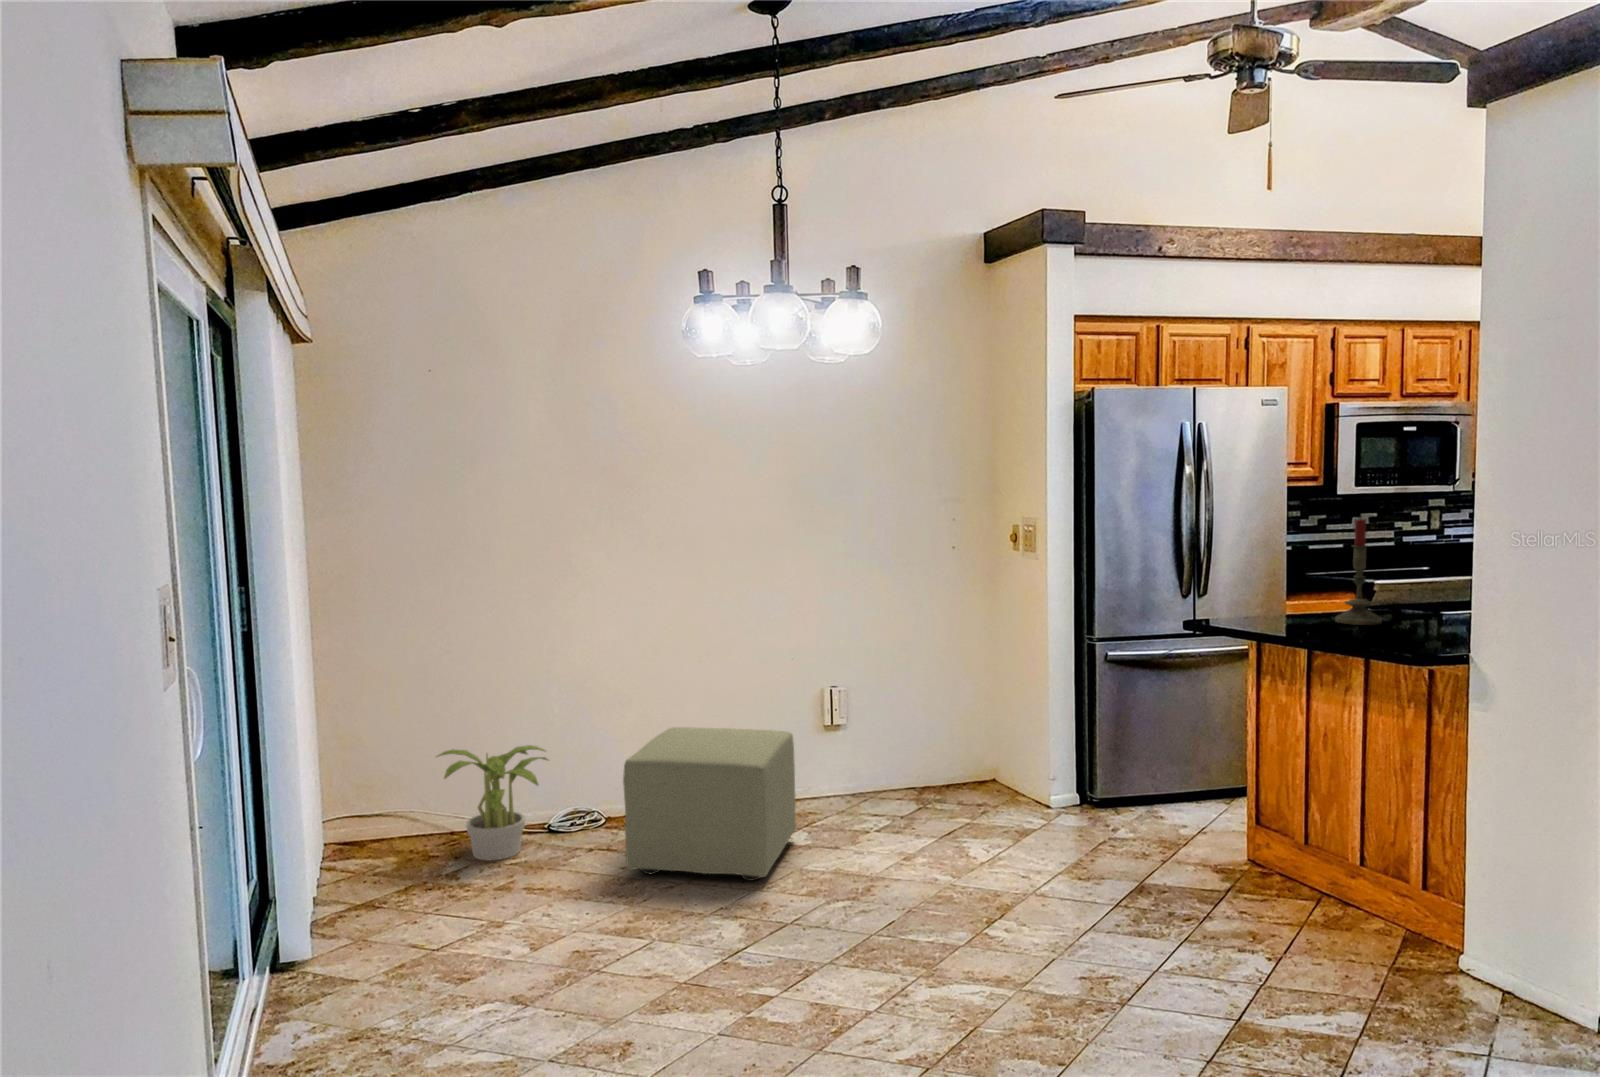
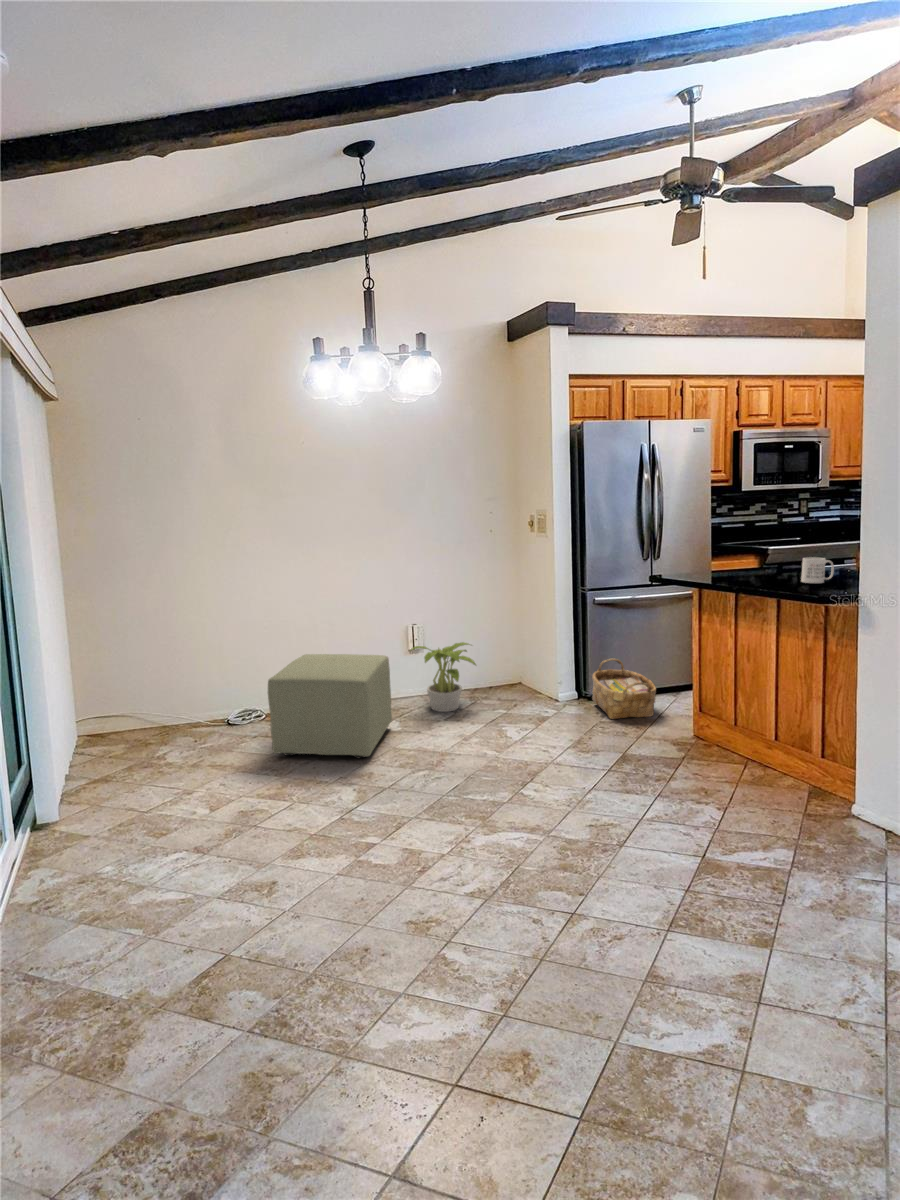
candle: present [1335,519,1382,625] -> none [759,499,791,575]
mug: none [1387,602,1433,640] -> present [801,557,834,583]
potted plant: present [437,745,548,860] -> present [411,642,476,712]
woven basket: none [1098,746,1195,838] -> present [592,659,656,719]

